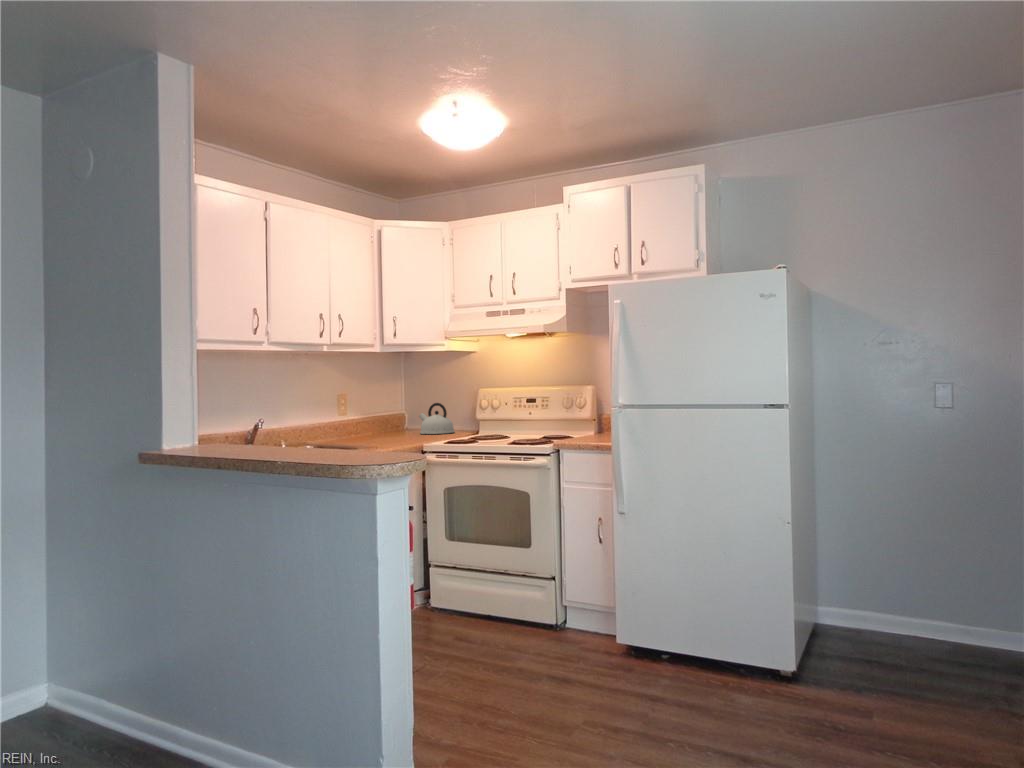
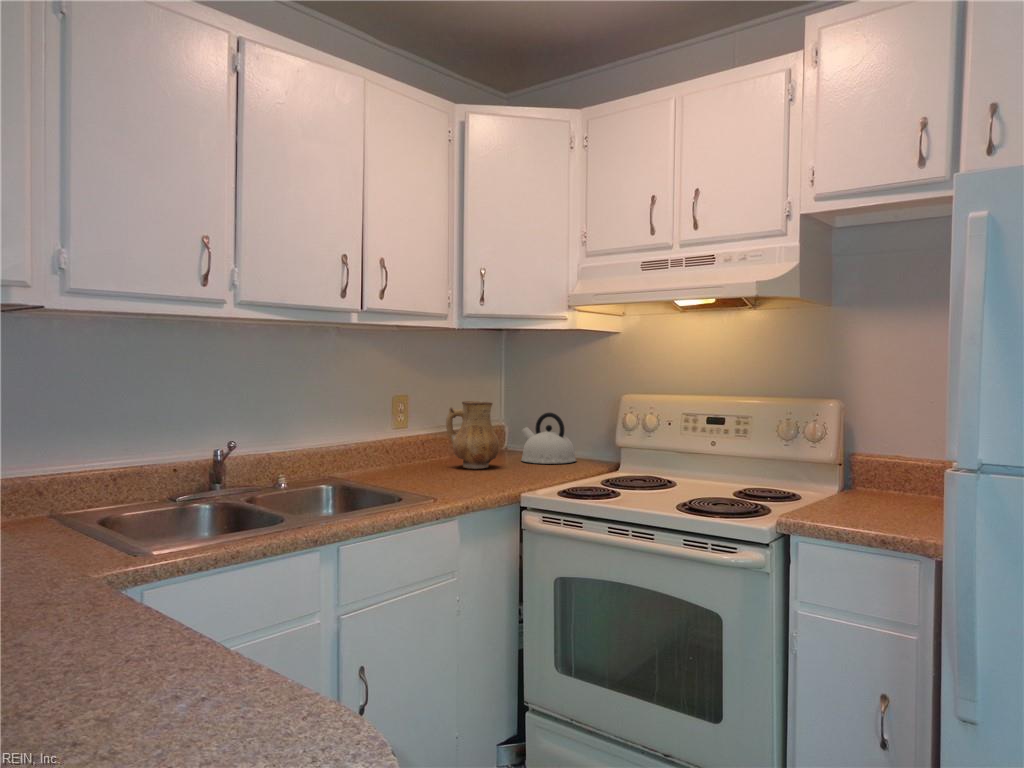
ceramic pitcher: none [373,397,407,437] -> present [446,401,499,469]

